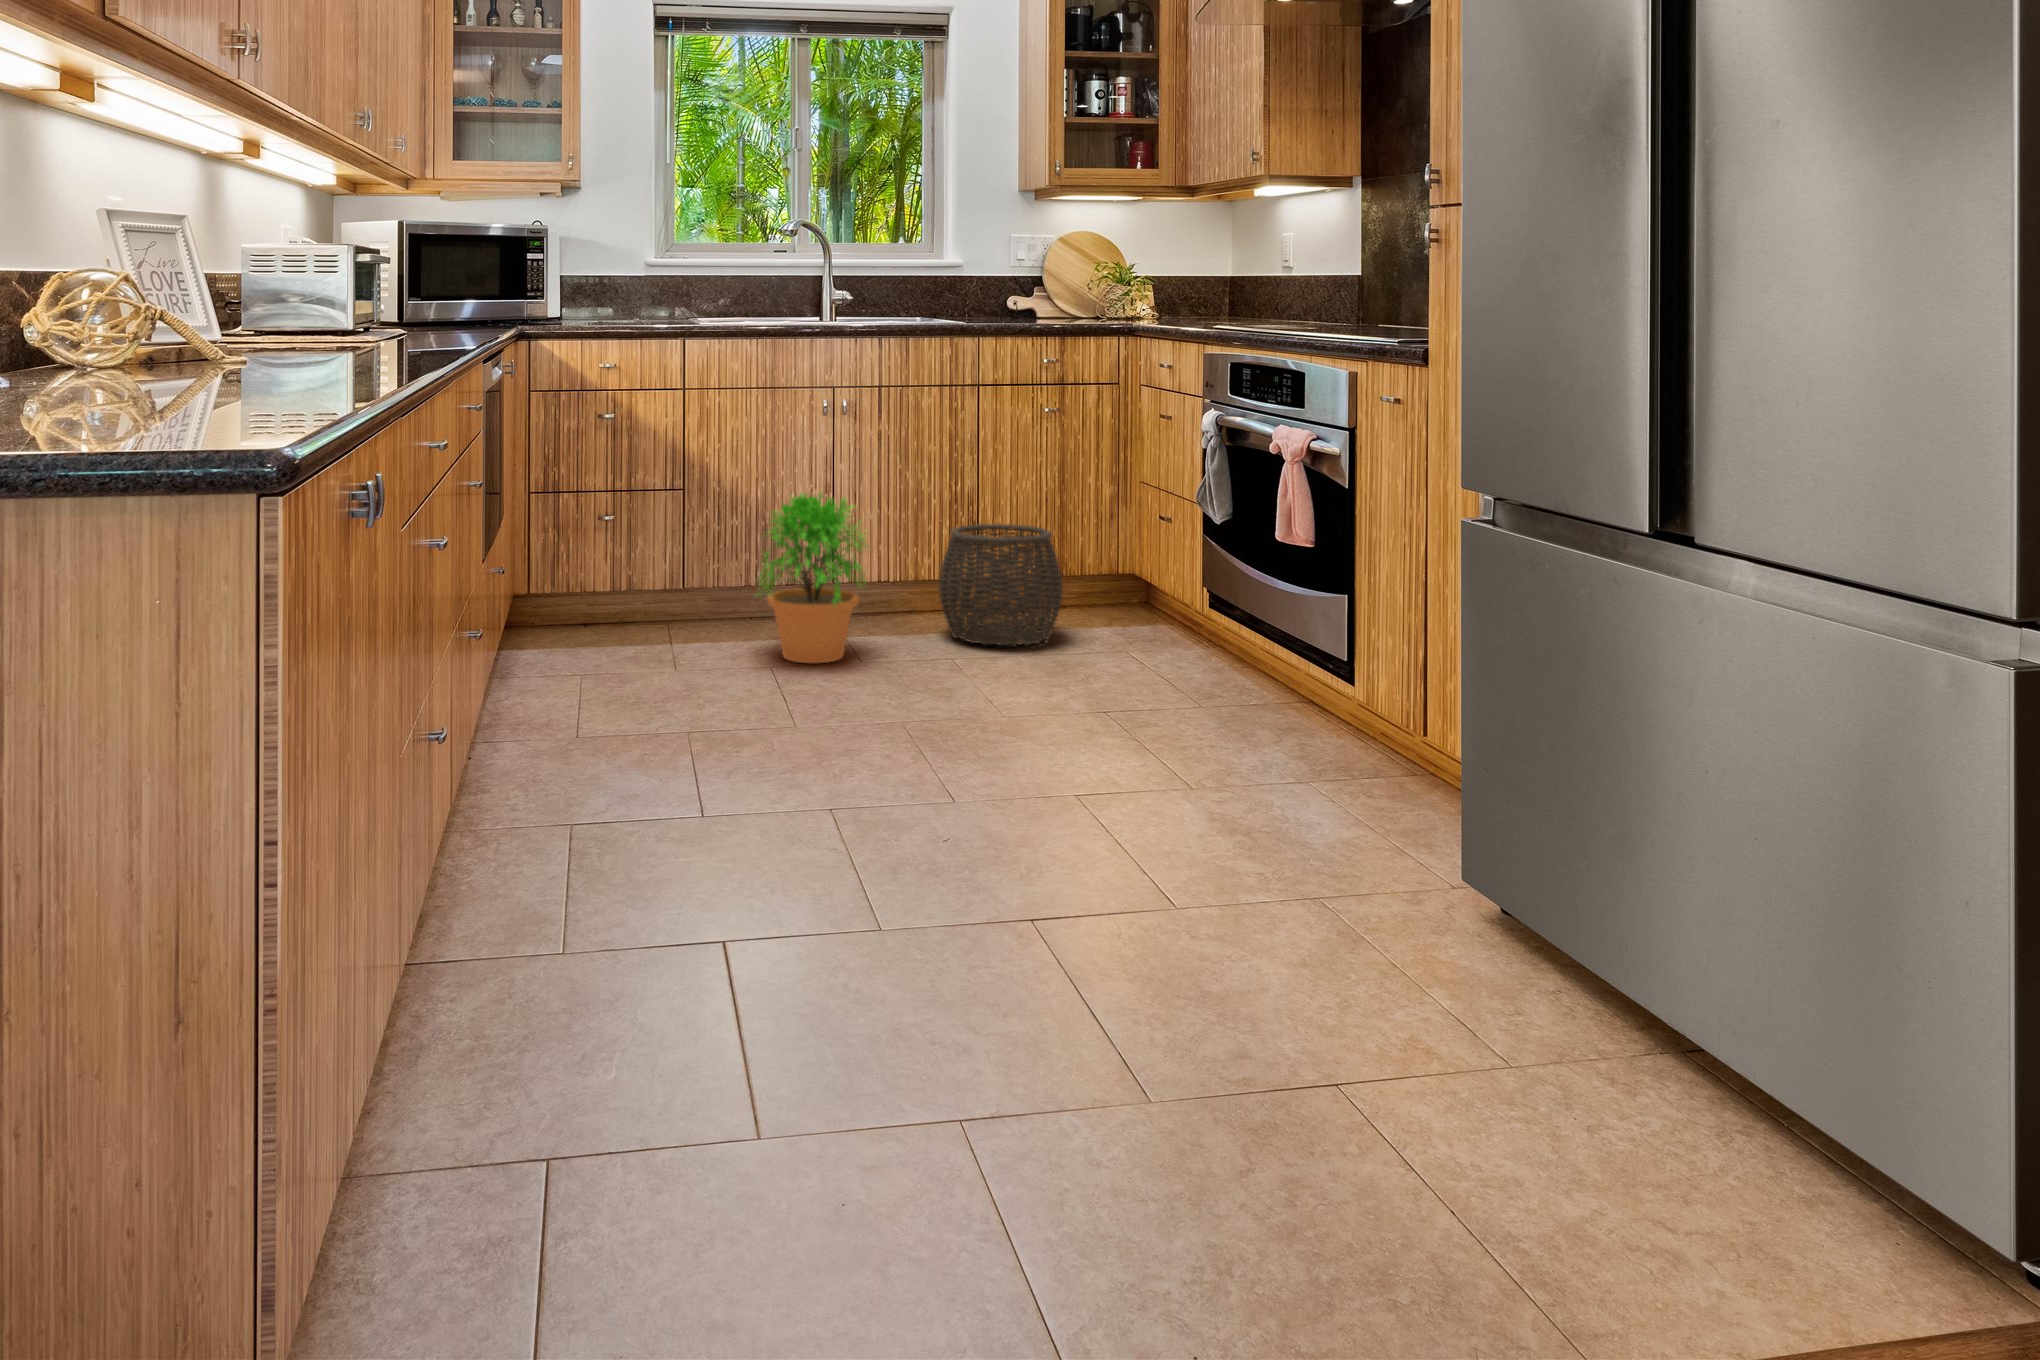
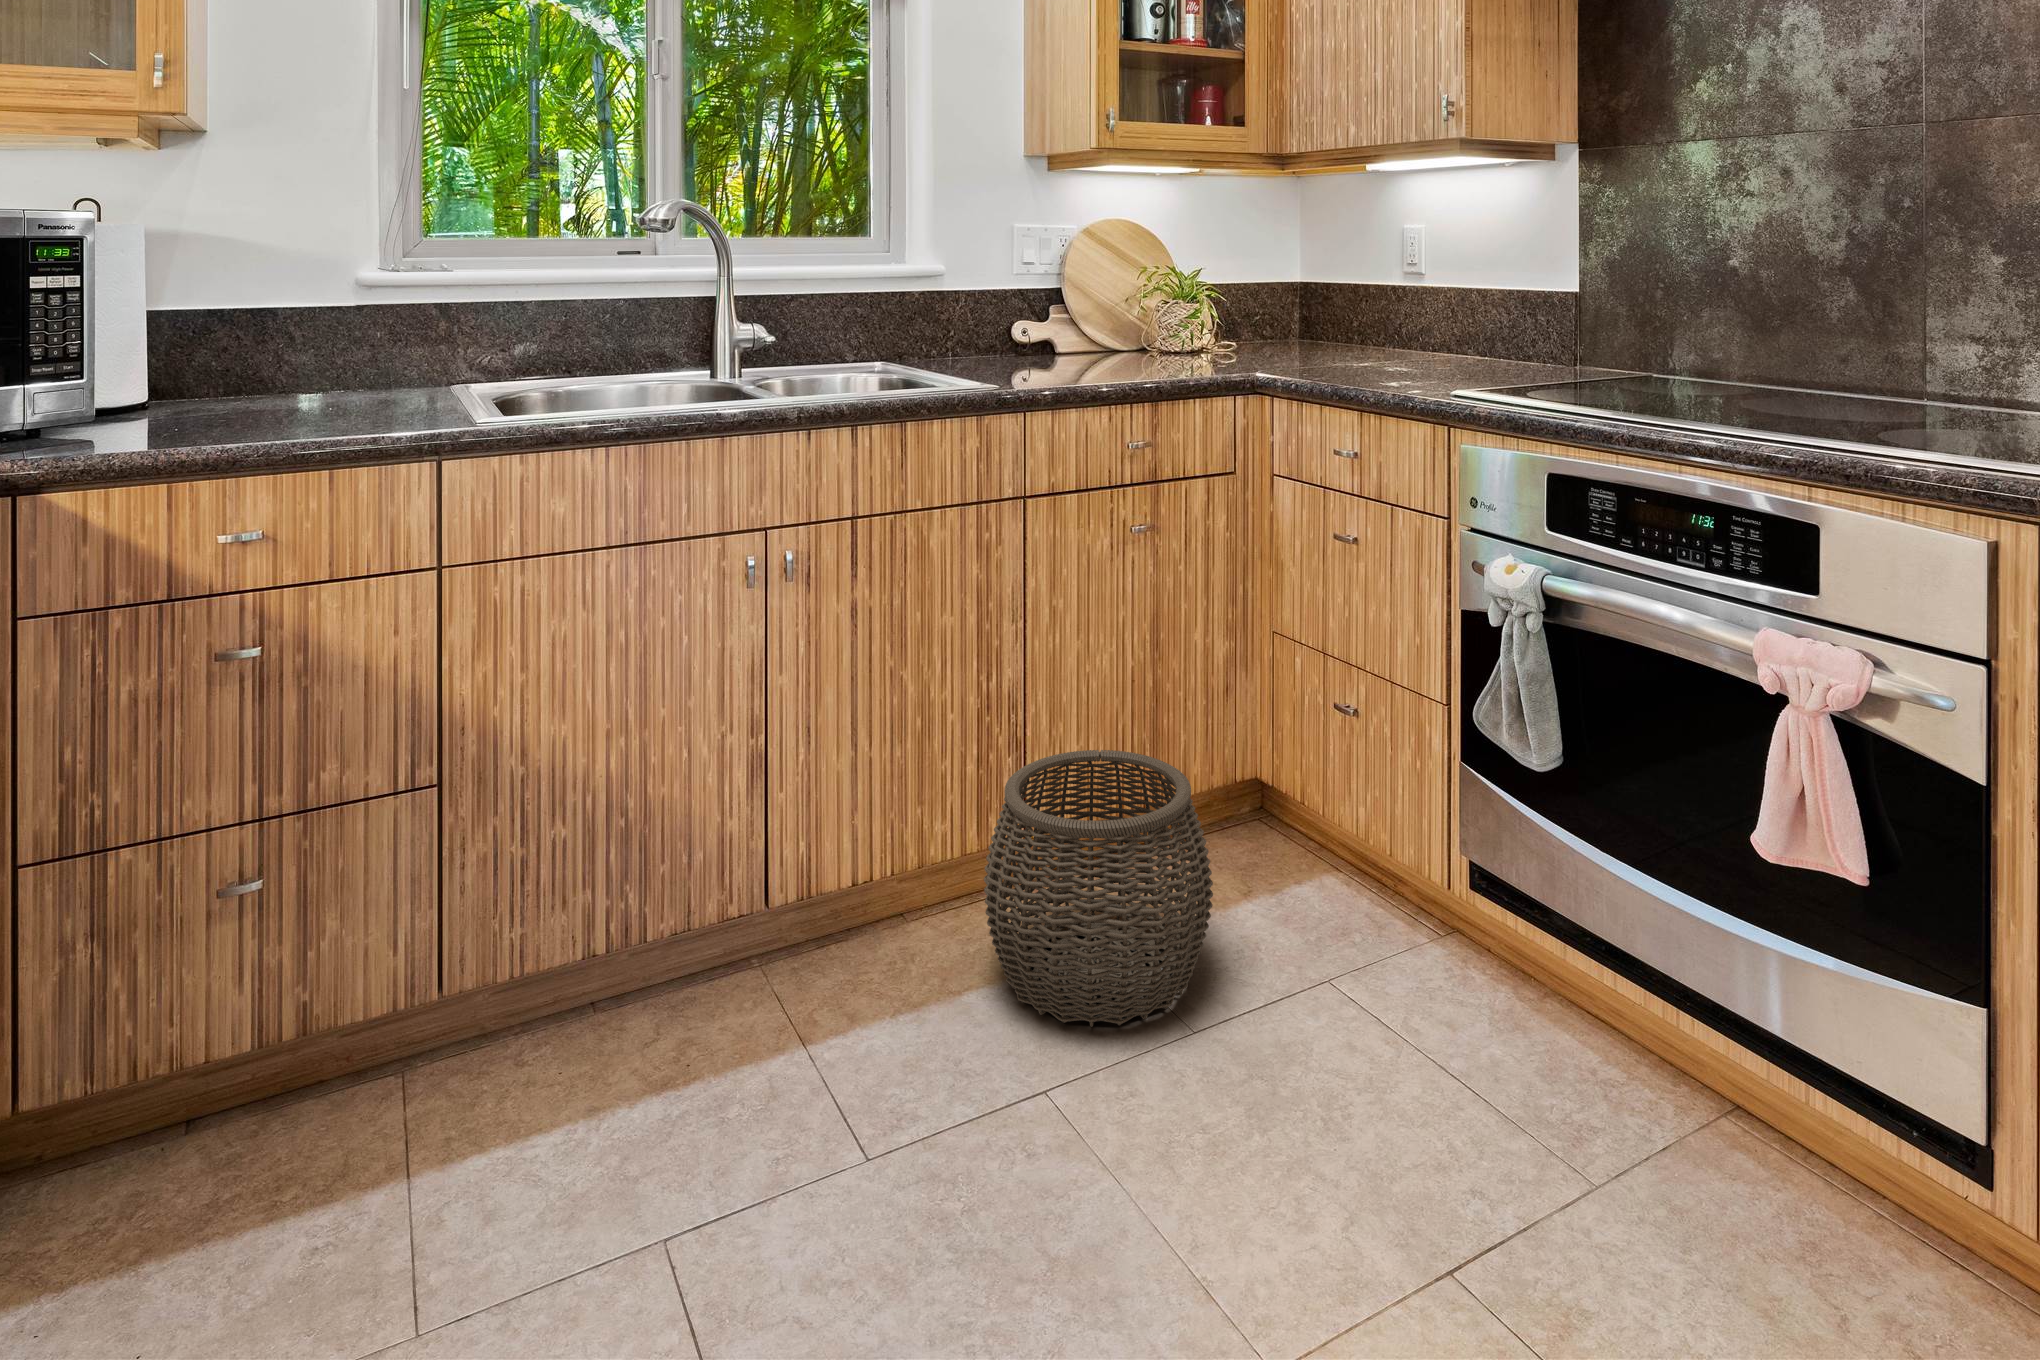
potted plant: present [758,493,867,663] -> none [615,801,889,1213]

